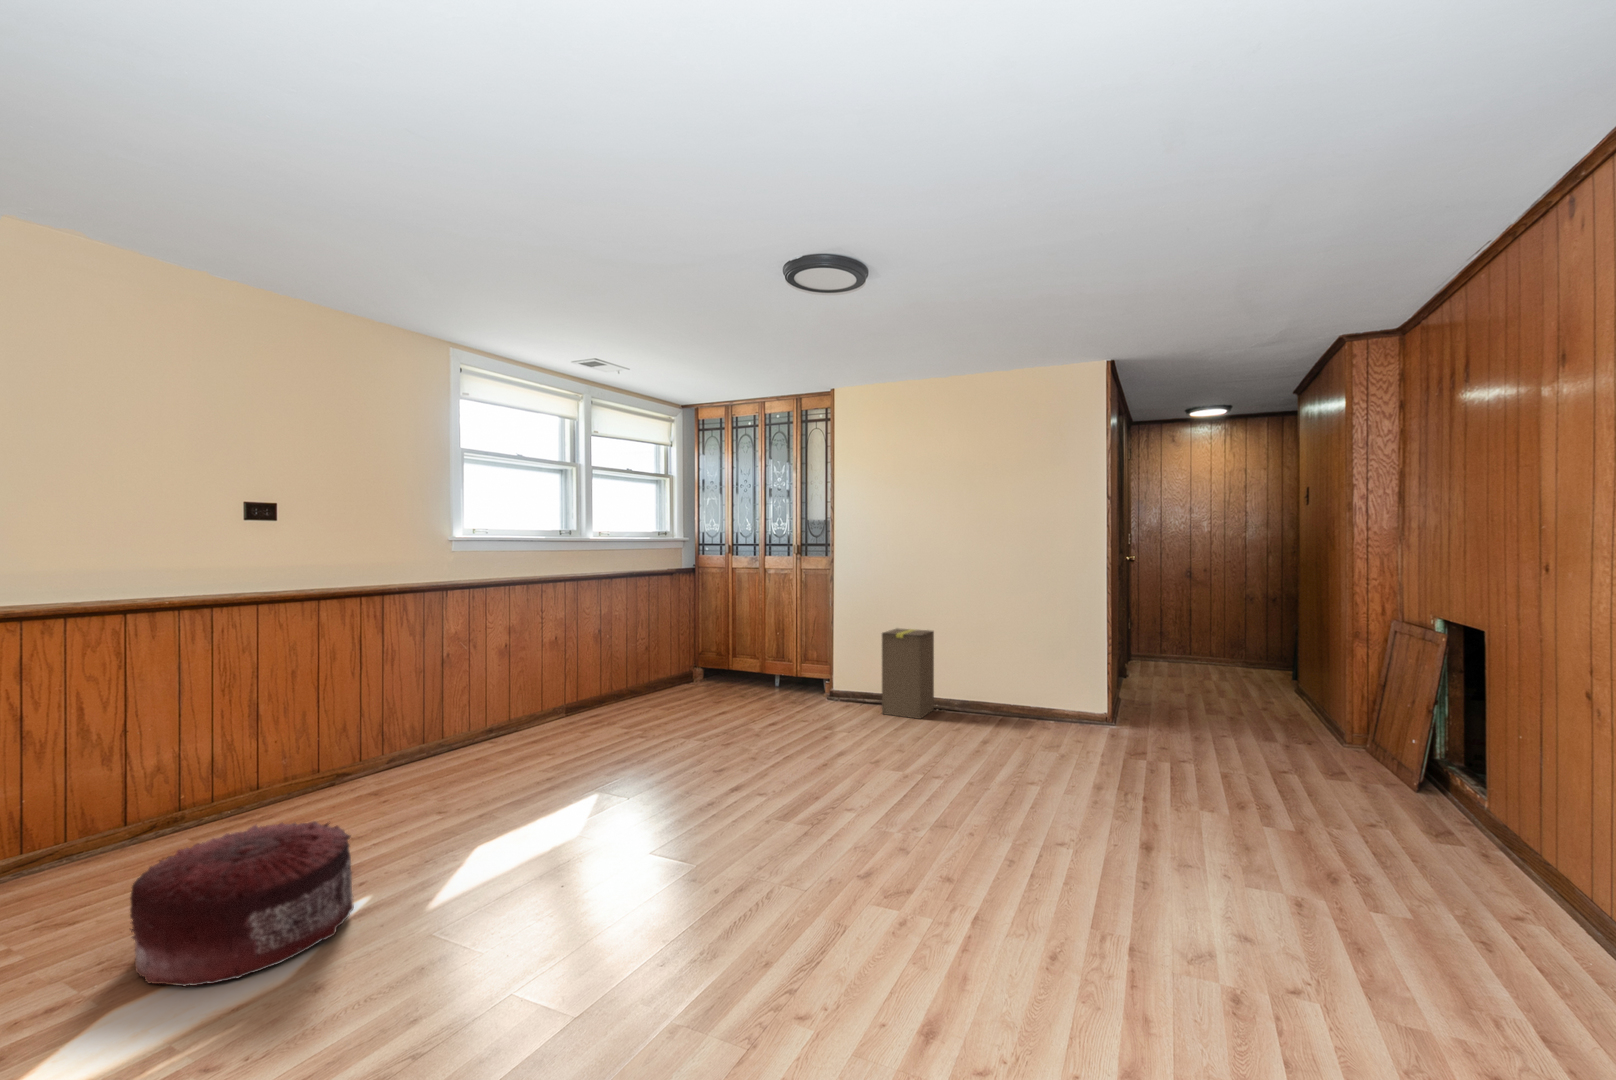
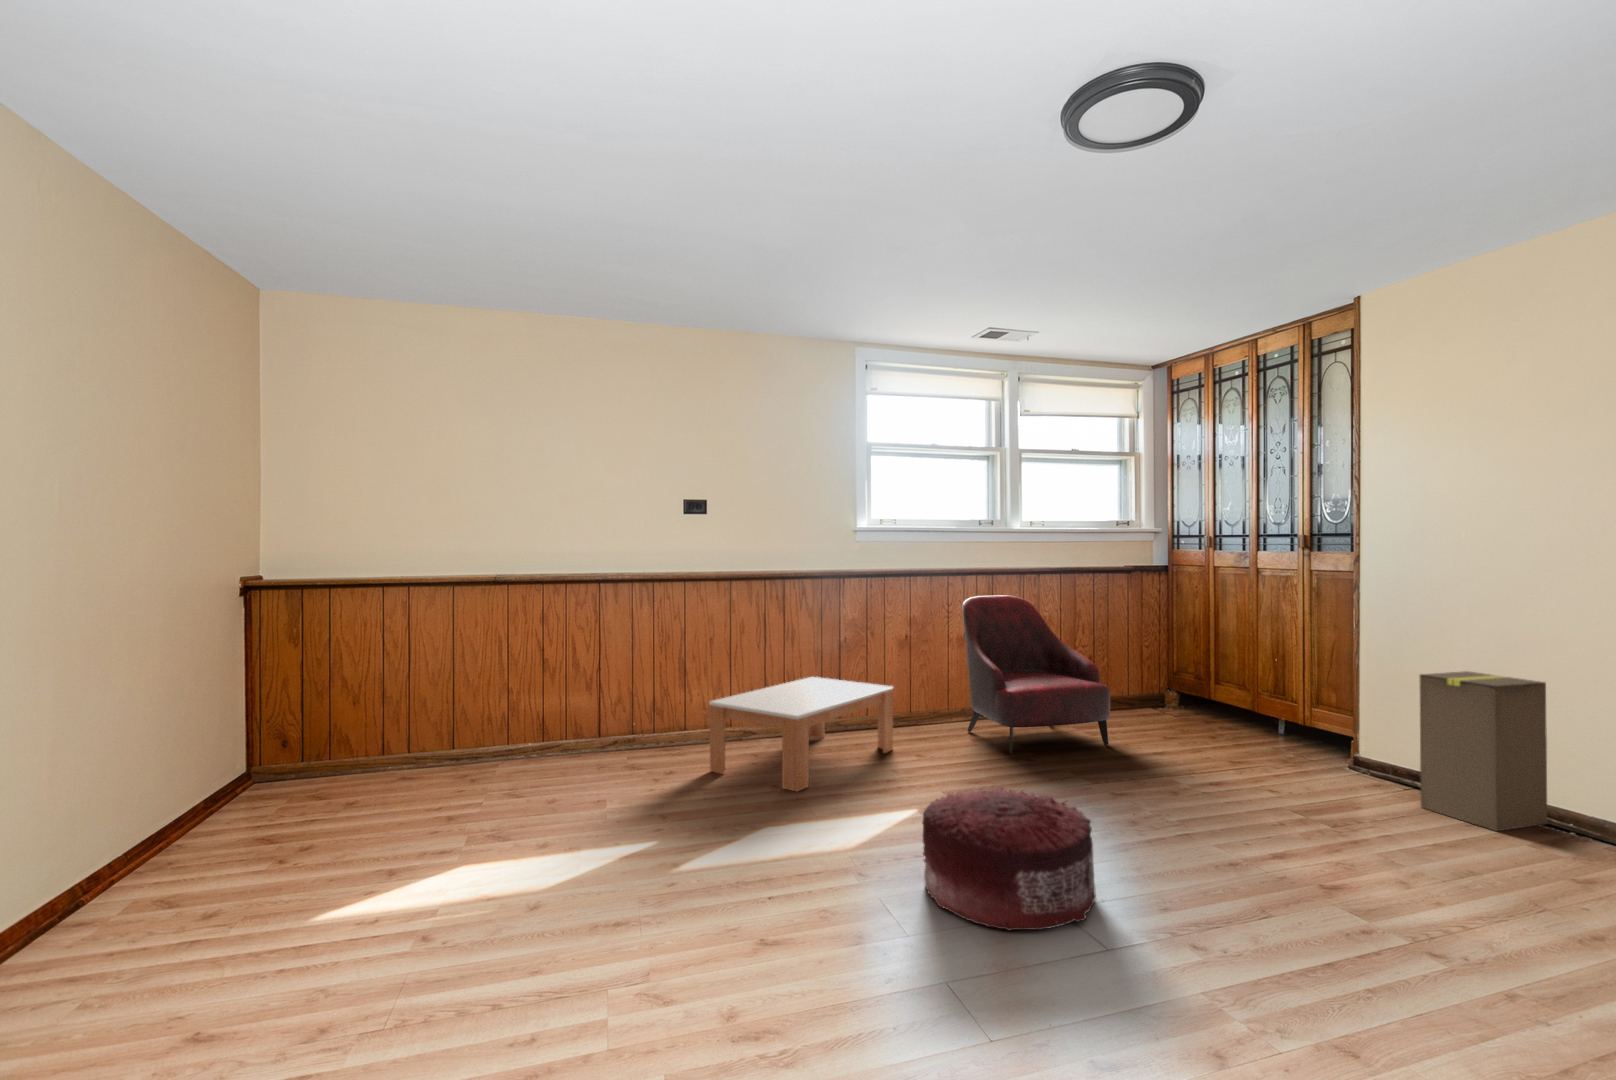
armchair: none [556,597,687,735] -> present [962,595,1110,754]
coffee table: none [339,692,519,820] -> present [709,677,893,791]
pouf: present [130,821,354,986] -> present [923,787,1096,930]

